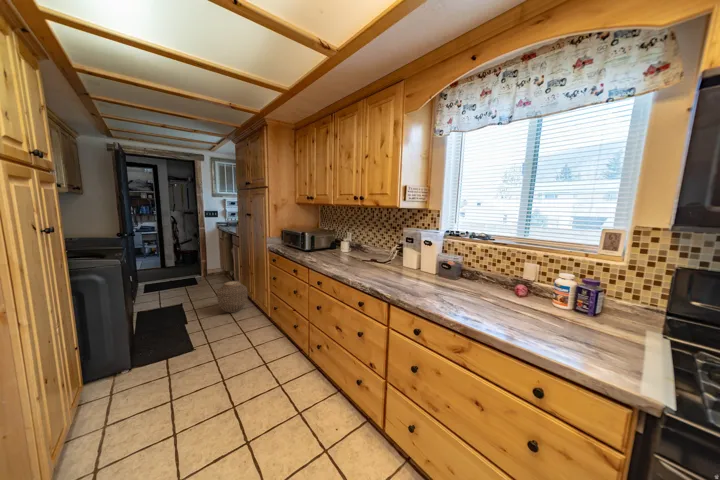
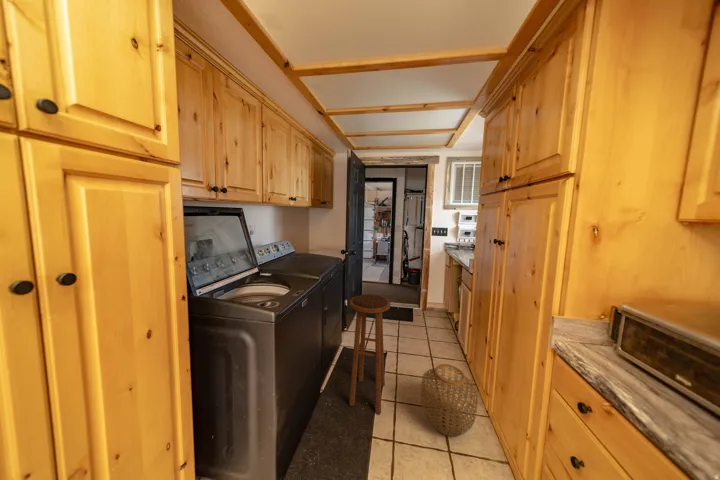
stool: none [160,253,194,325] -> present [349,294,390,414]

